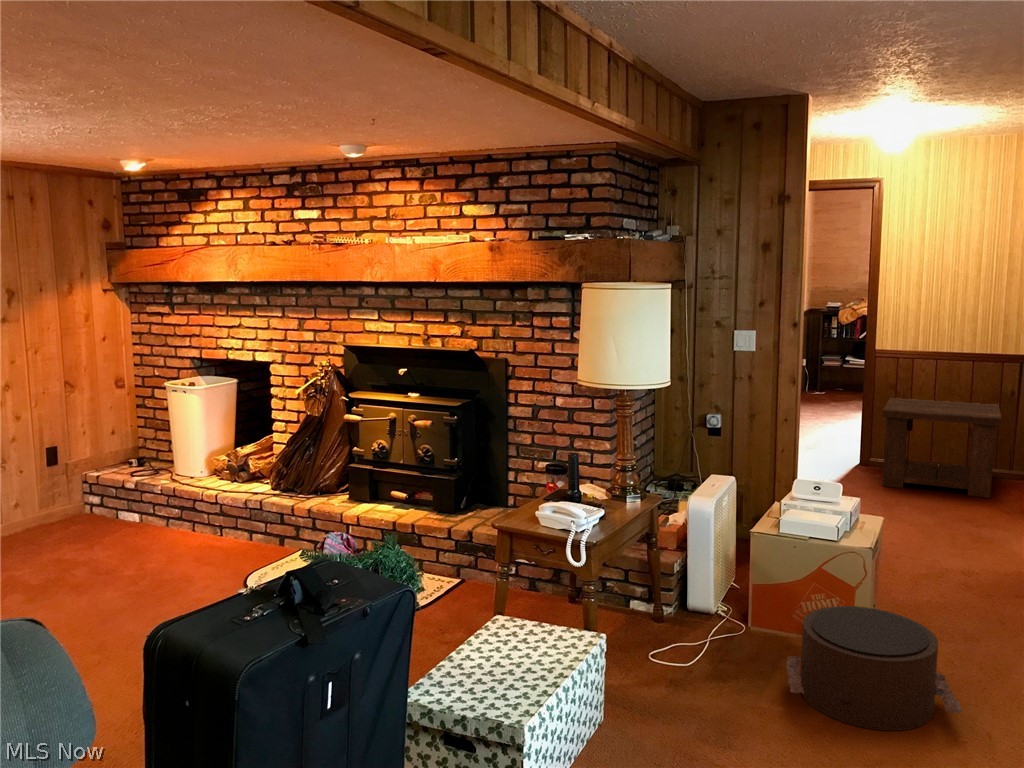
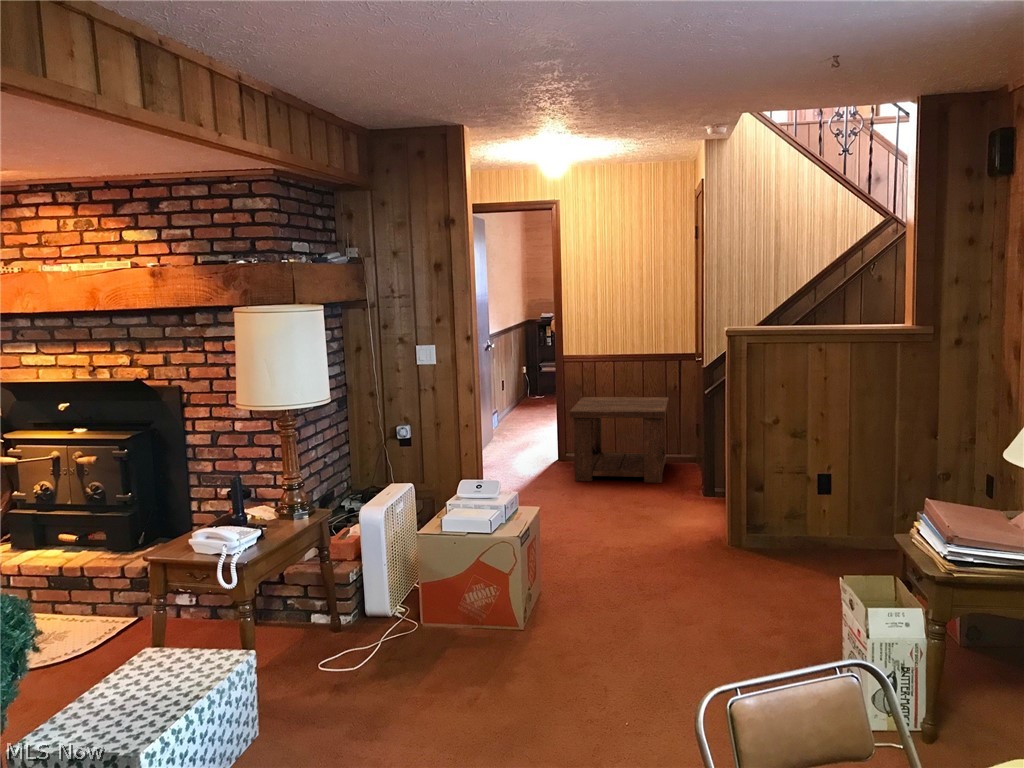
pouf: present [786,606,962,731] -> none [439,592,583,701]

